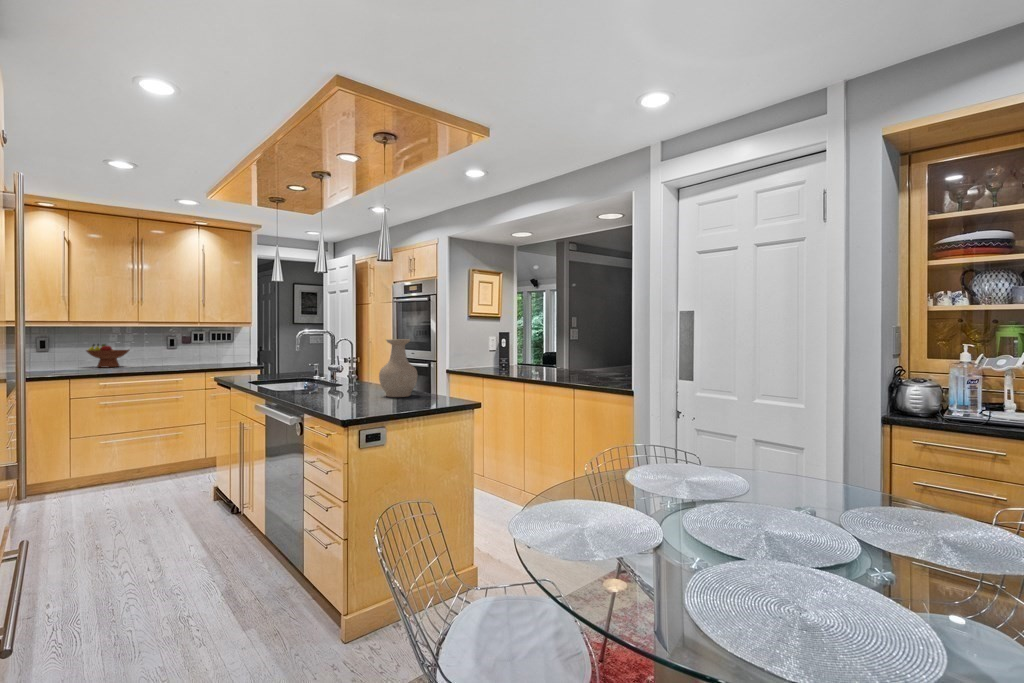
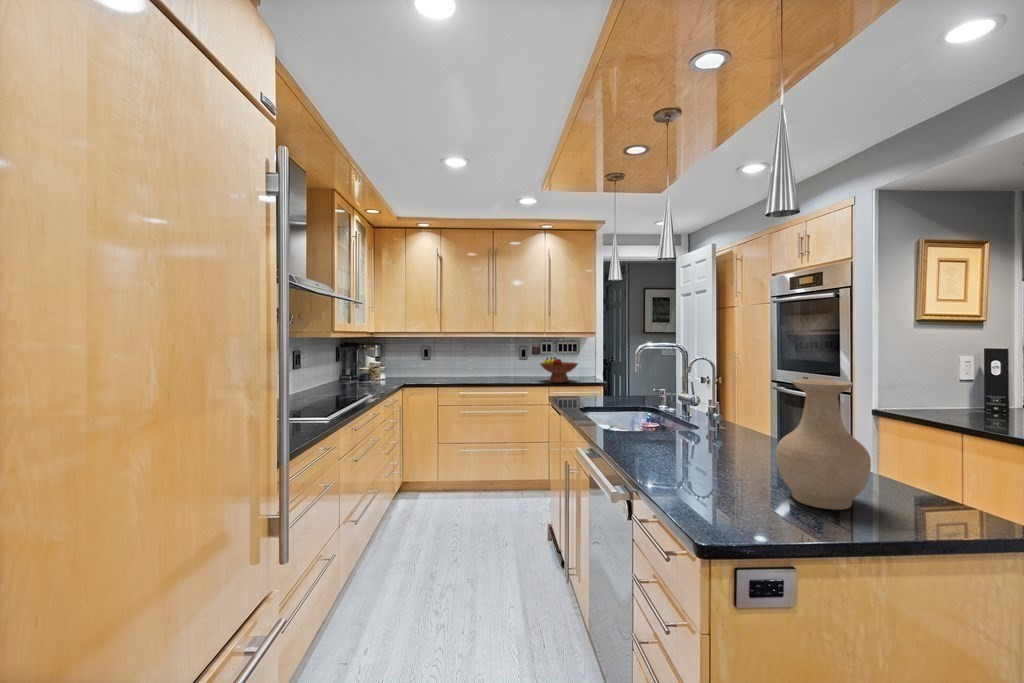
fruit bowl: present [86,344,130,368] -> present [540,357,578,383]

